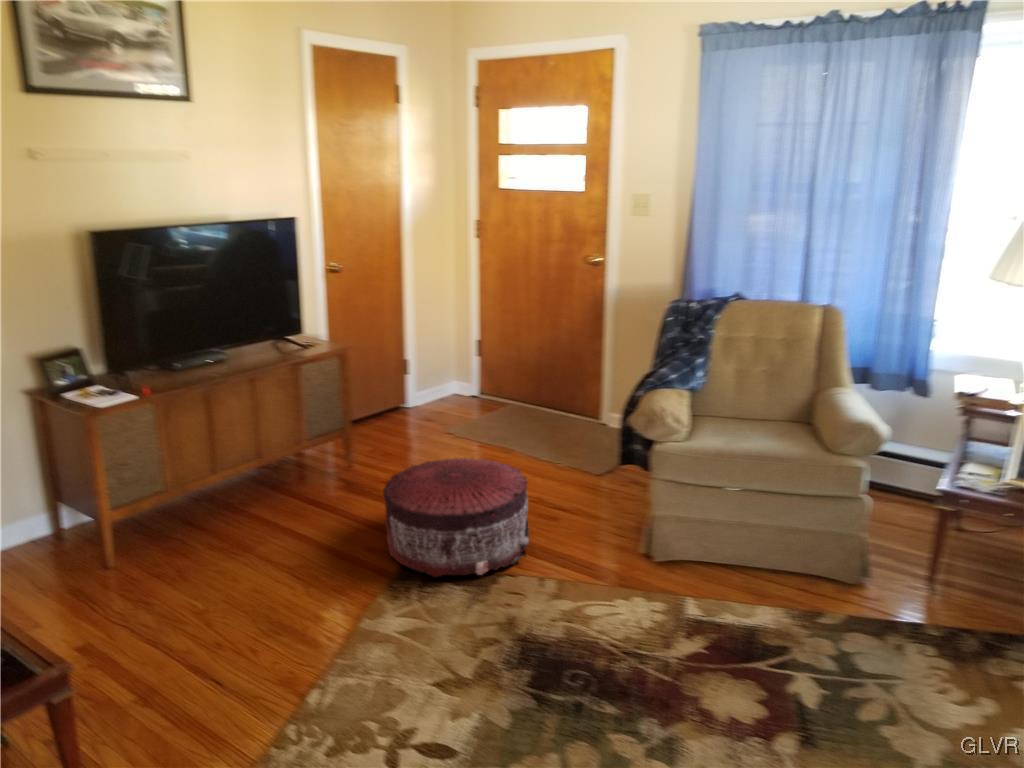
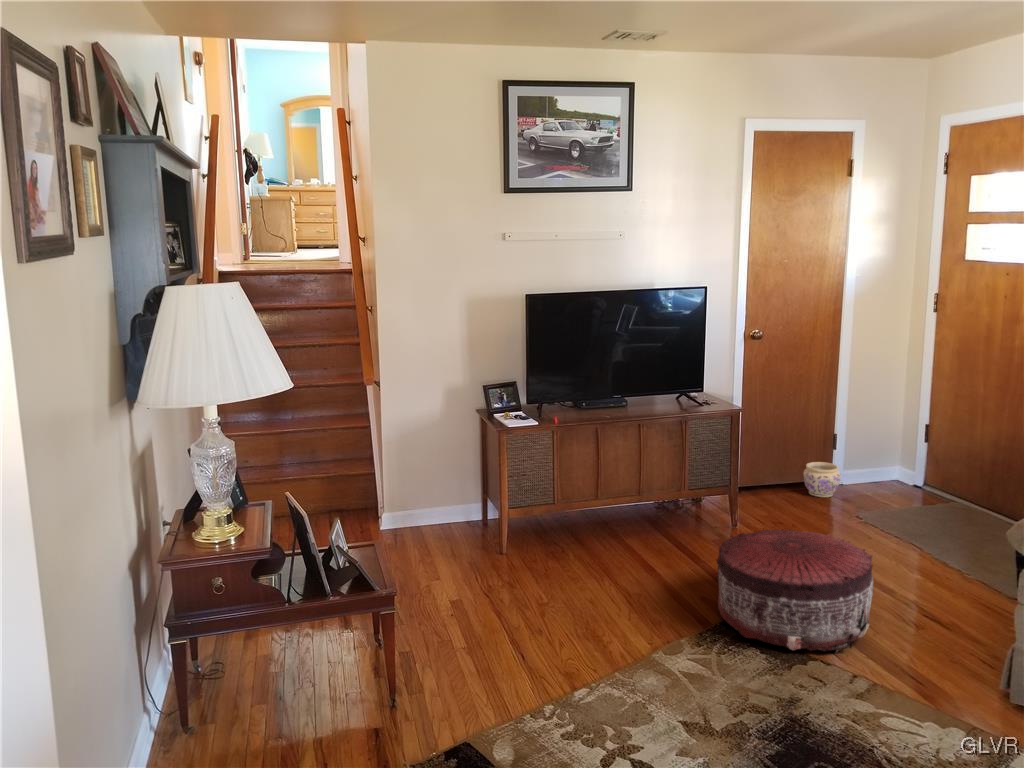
planter: none [386,388,421,422] -> present [804,462,841,498]

